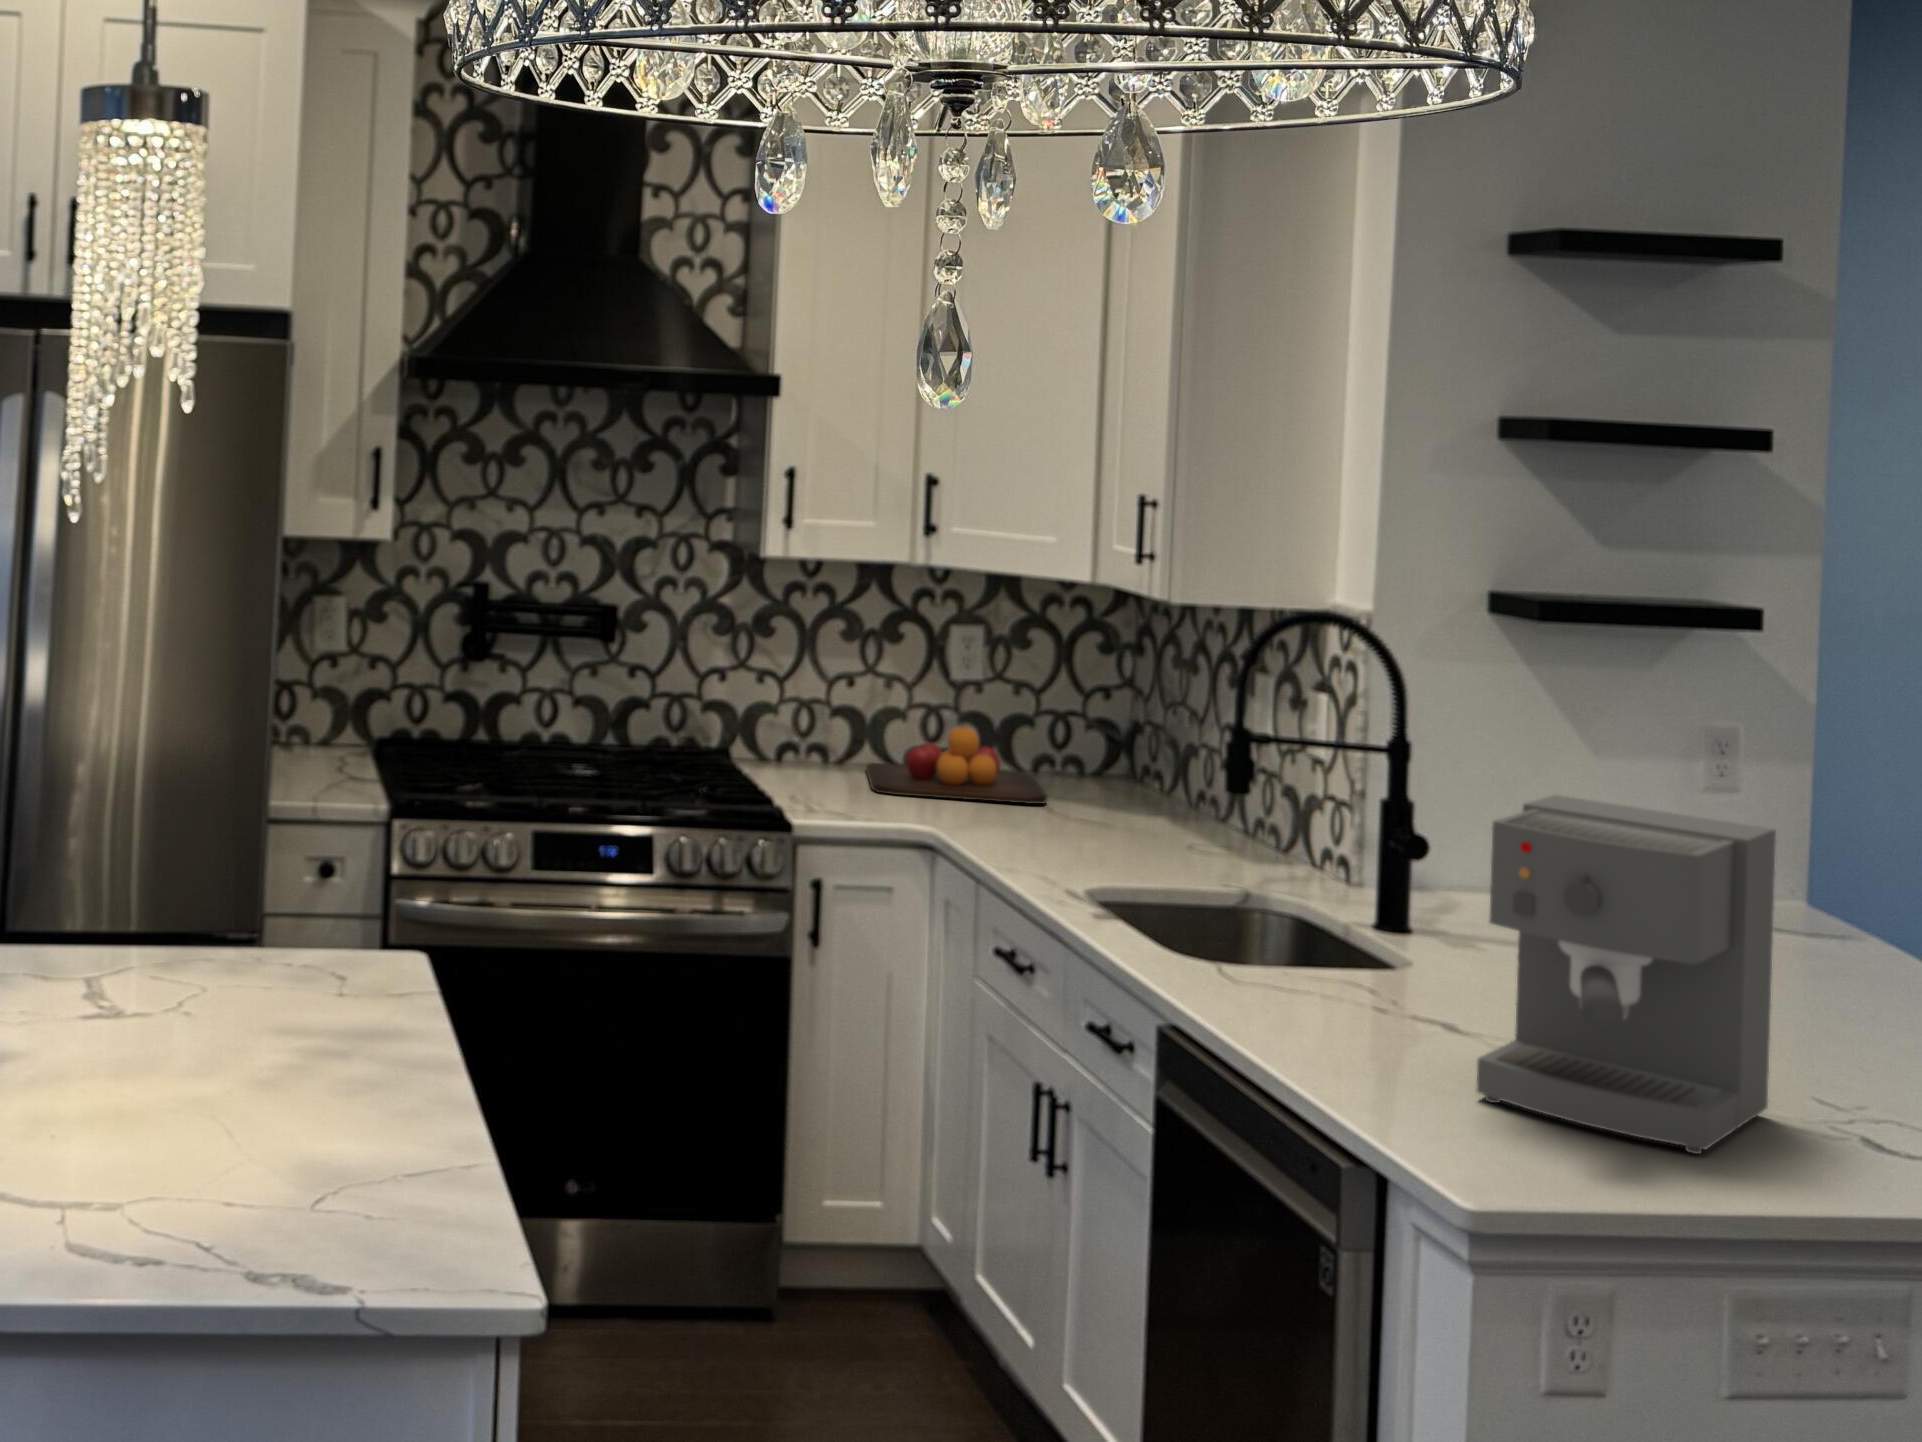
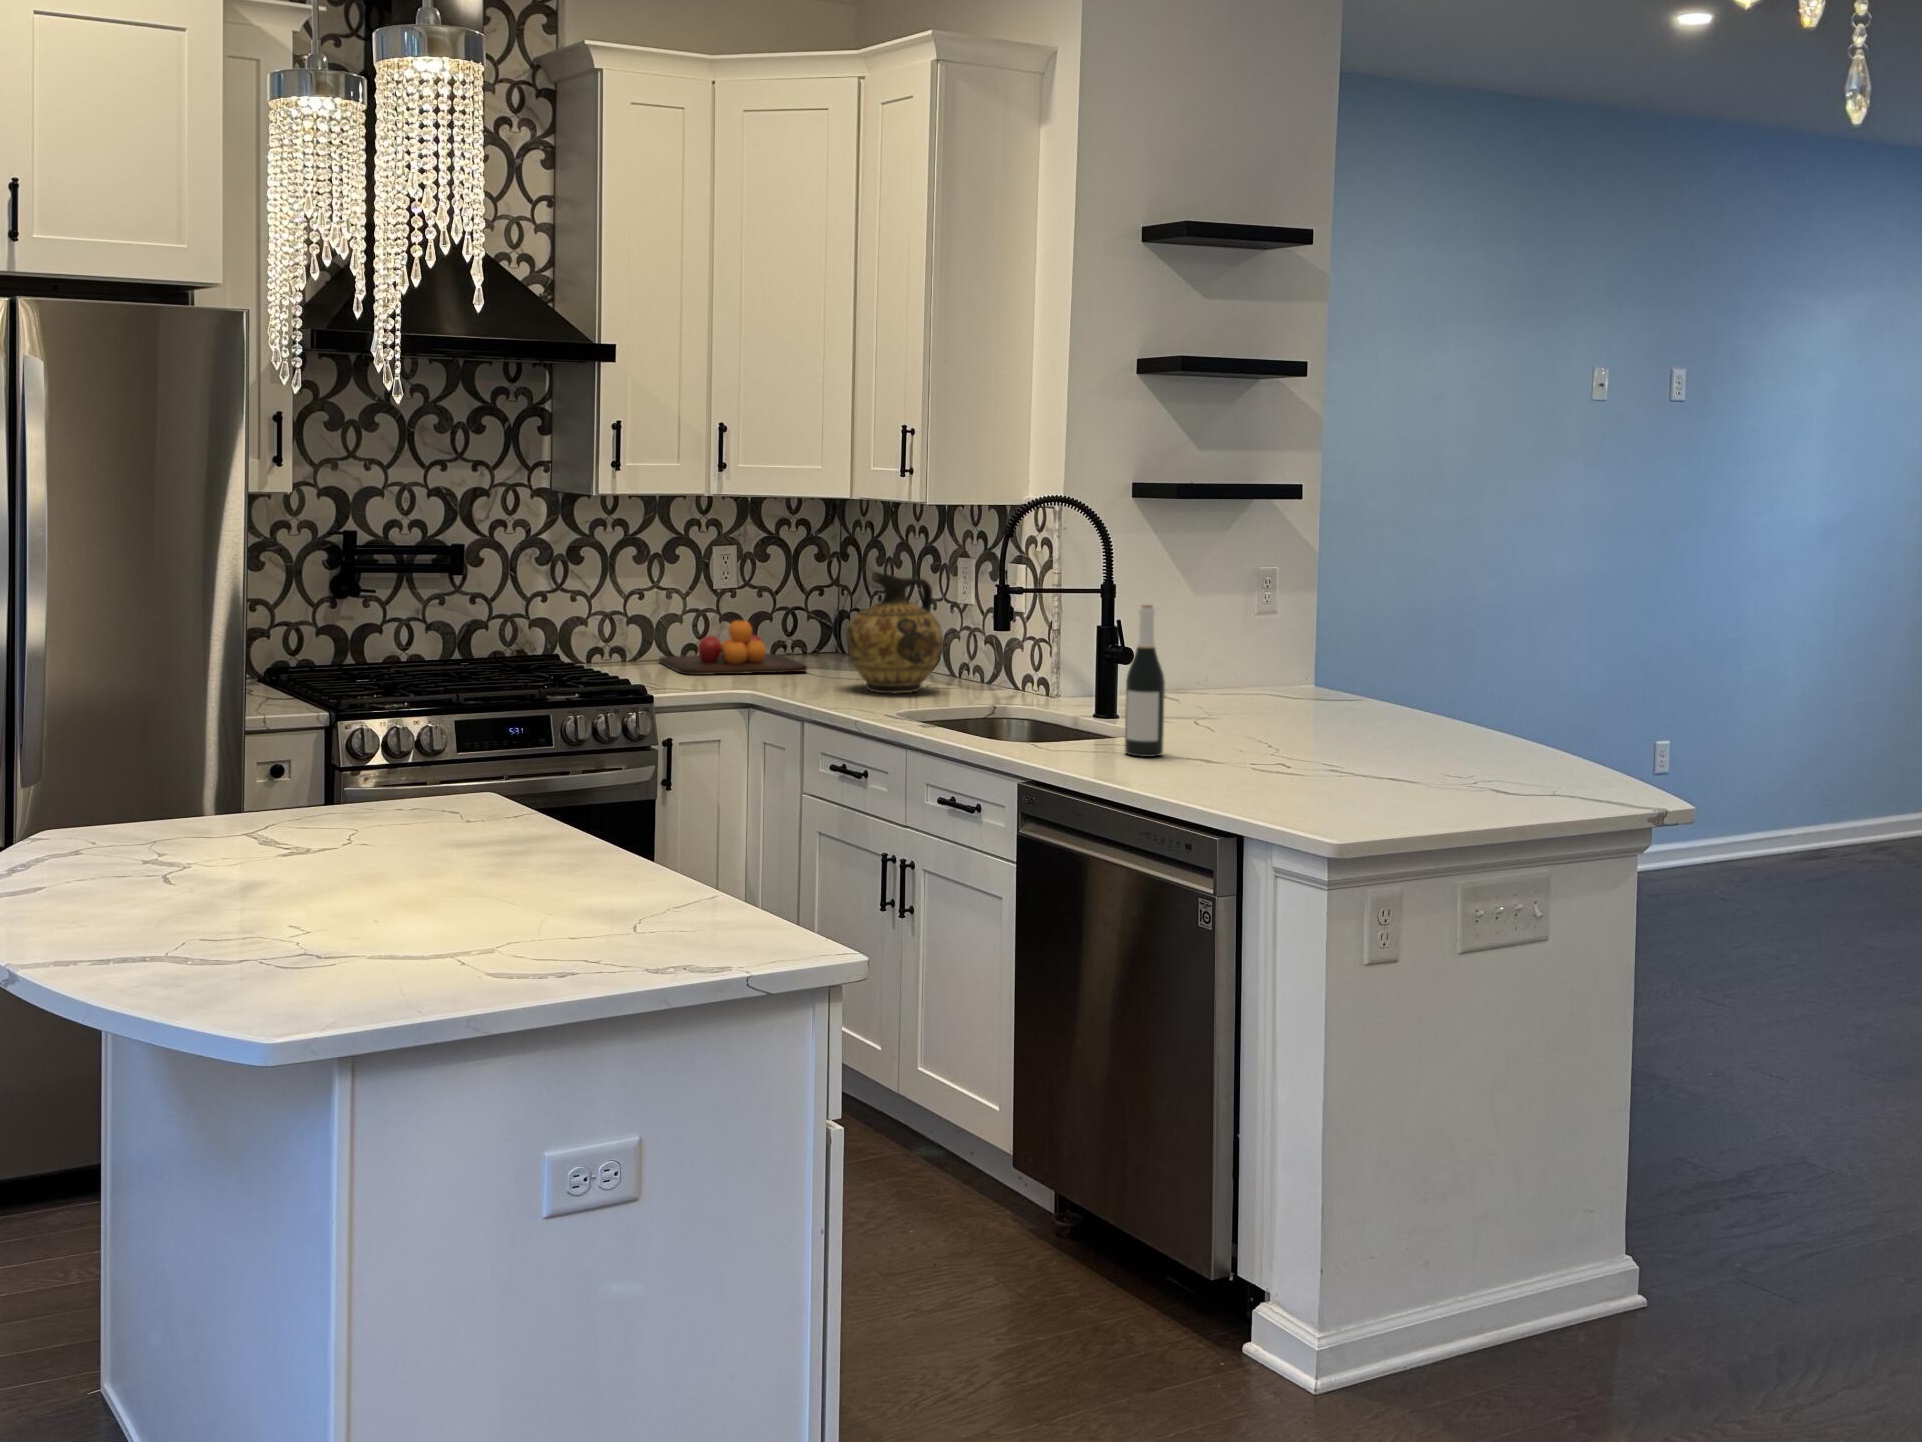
ceramic jug: none [1068,684,1204,854] -> present [846,572,943,693]
wine bottle: none [1340,786,1404,1012] -> present [1125,605,1165,757]
coffee maker: present [1477,795,1776,1154] -> none [1256,593,1412,802]

